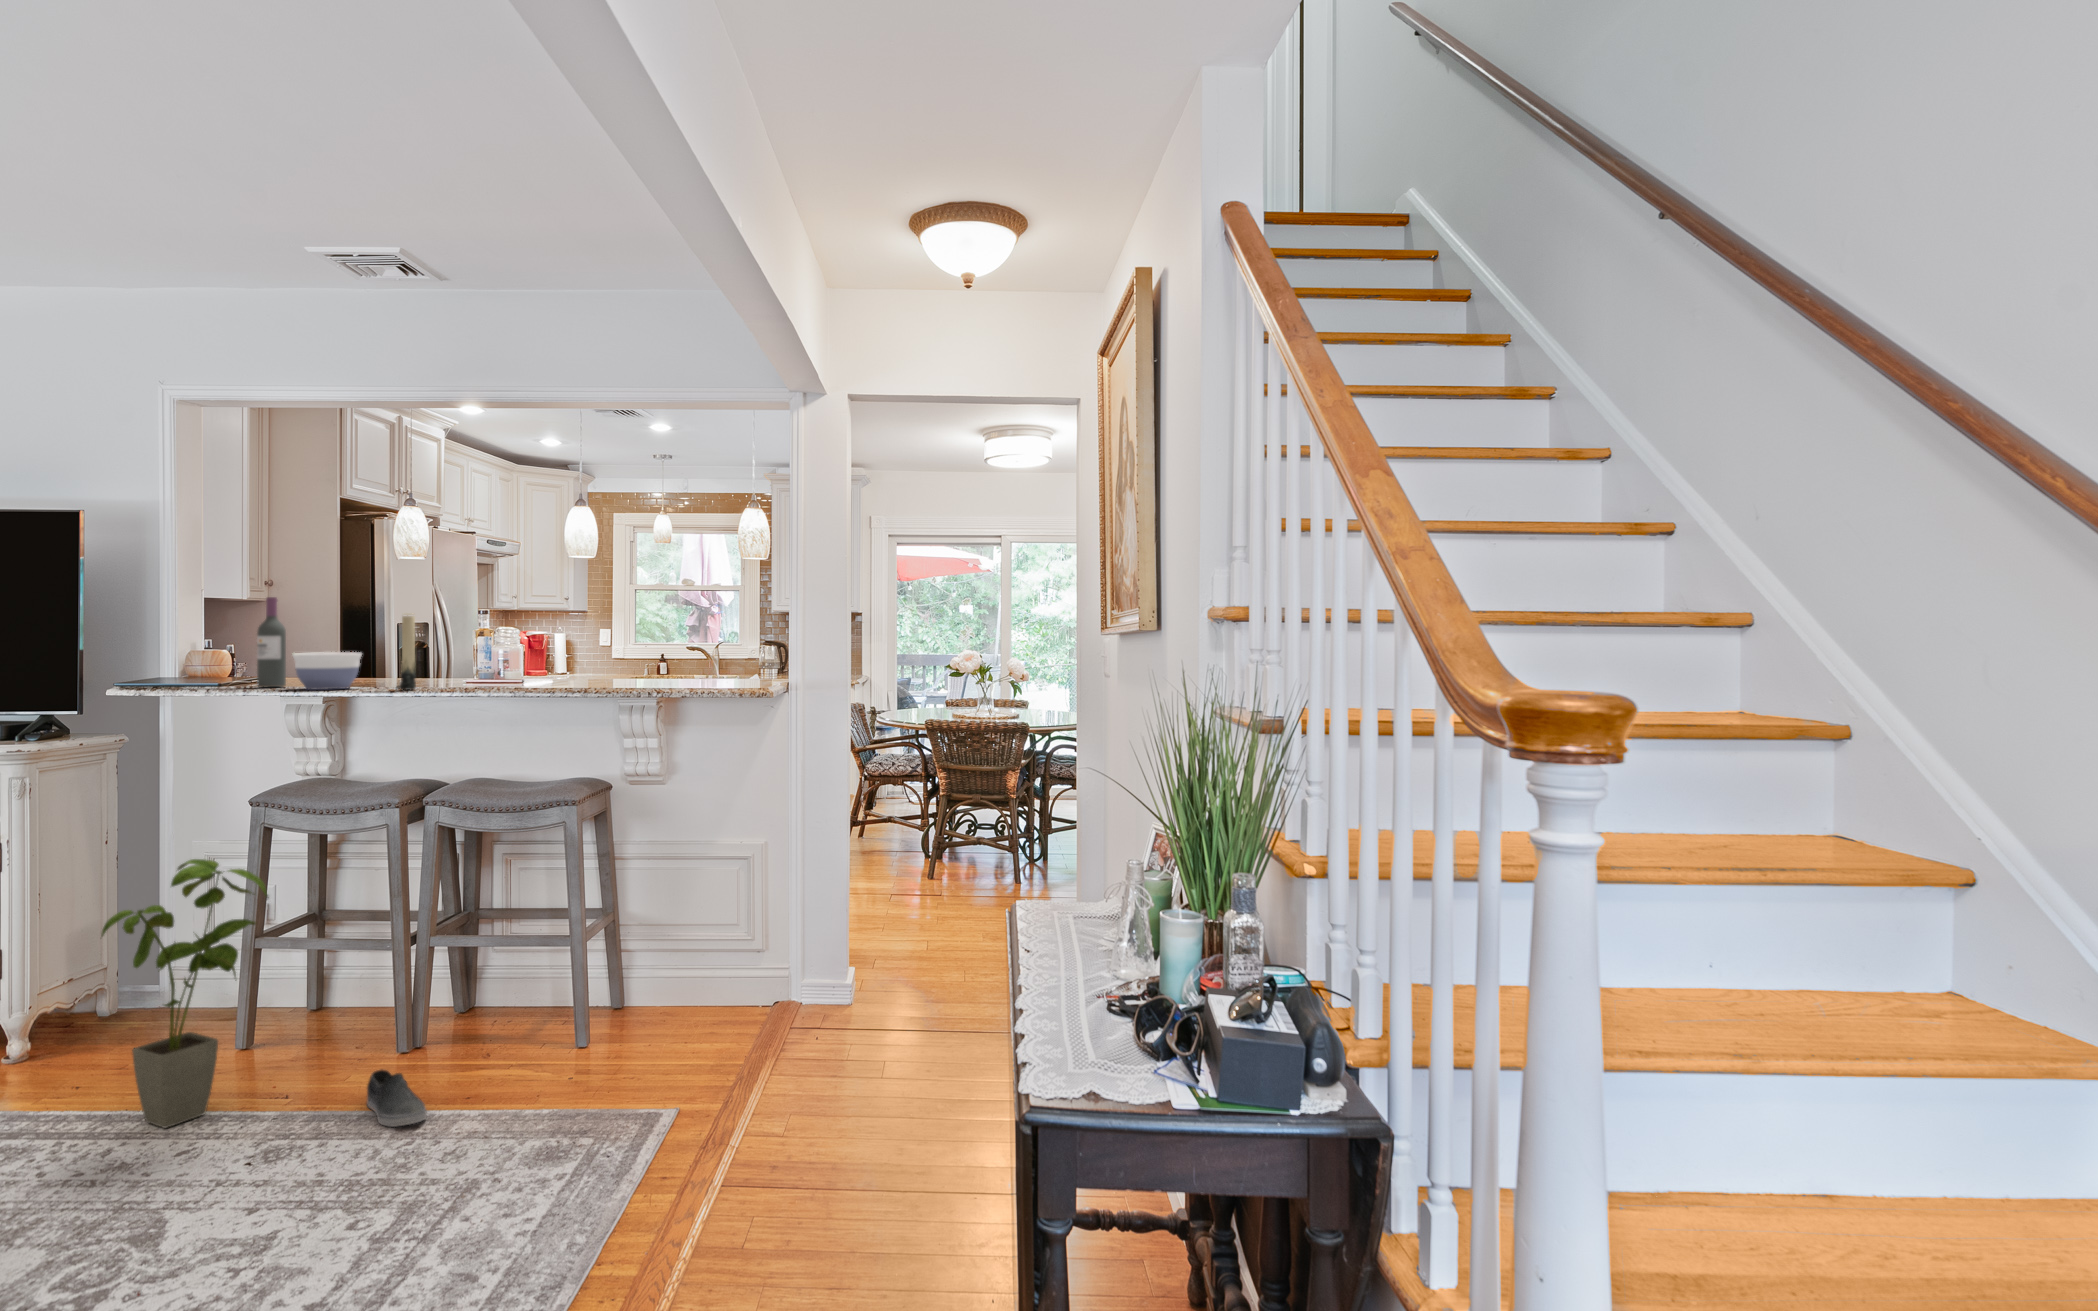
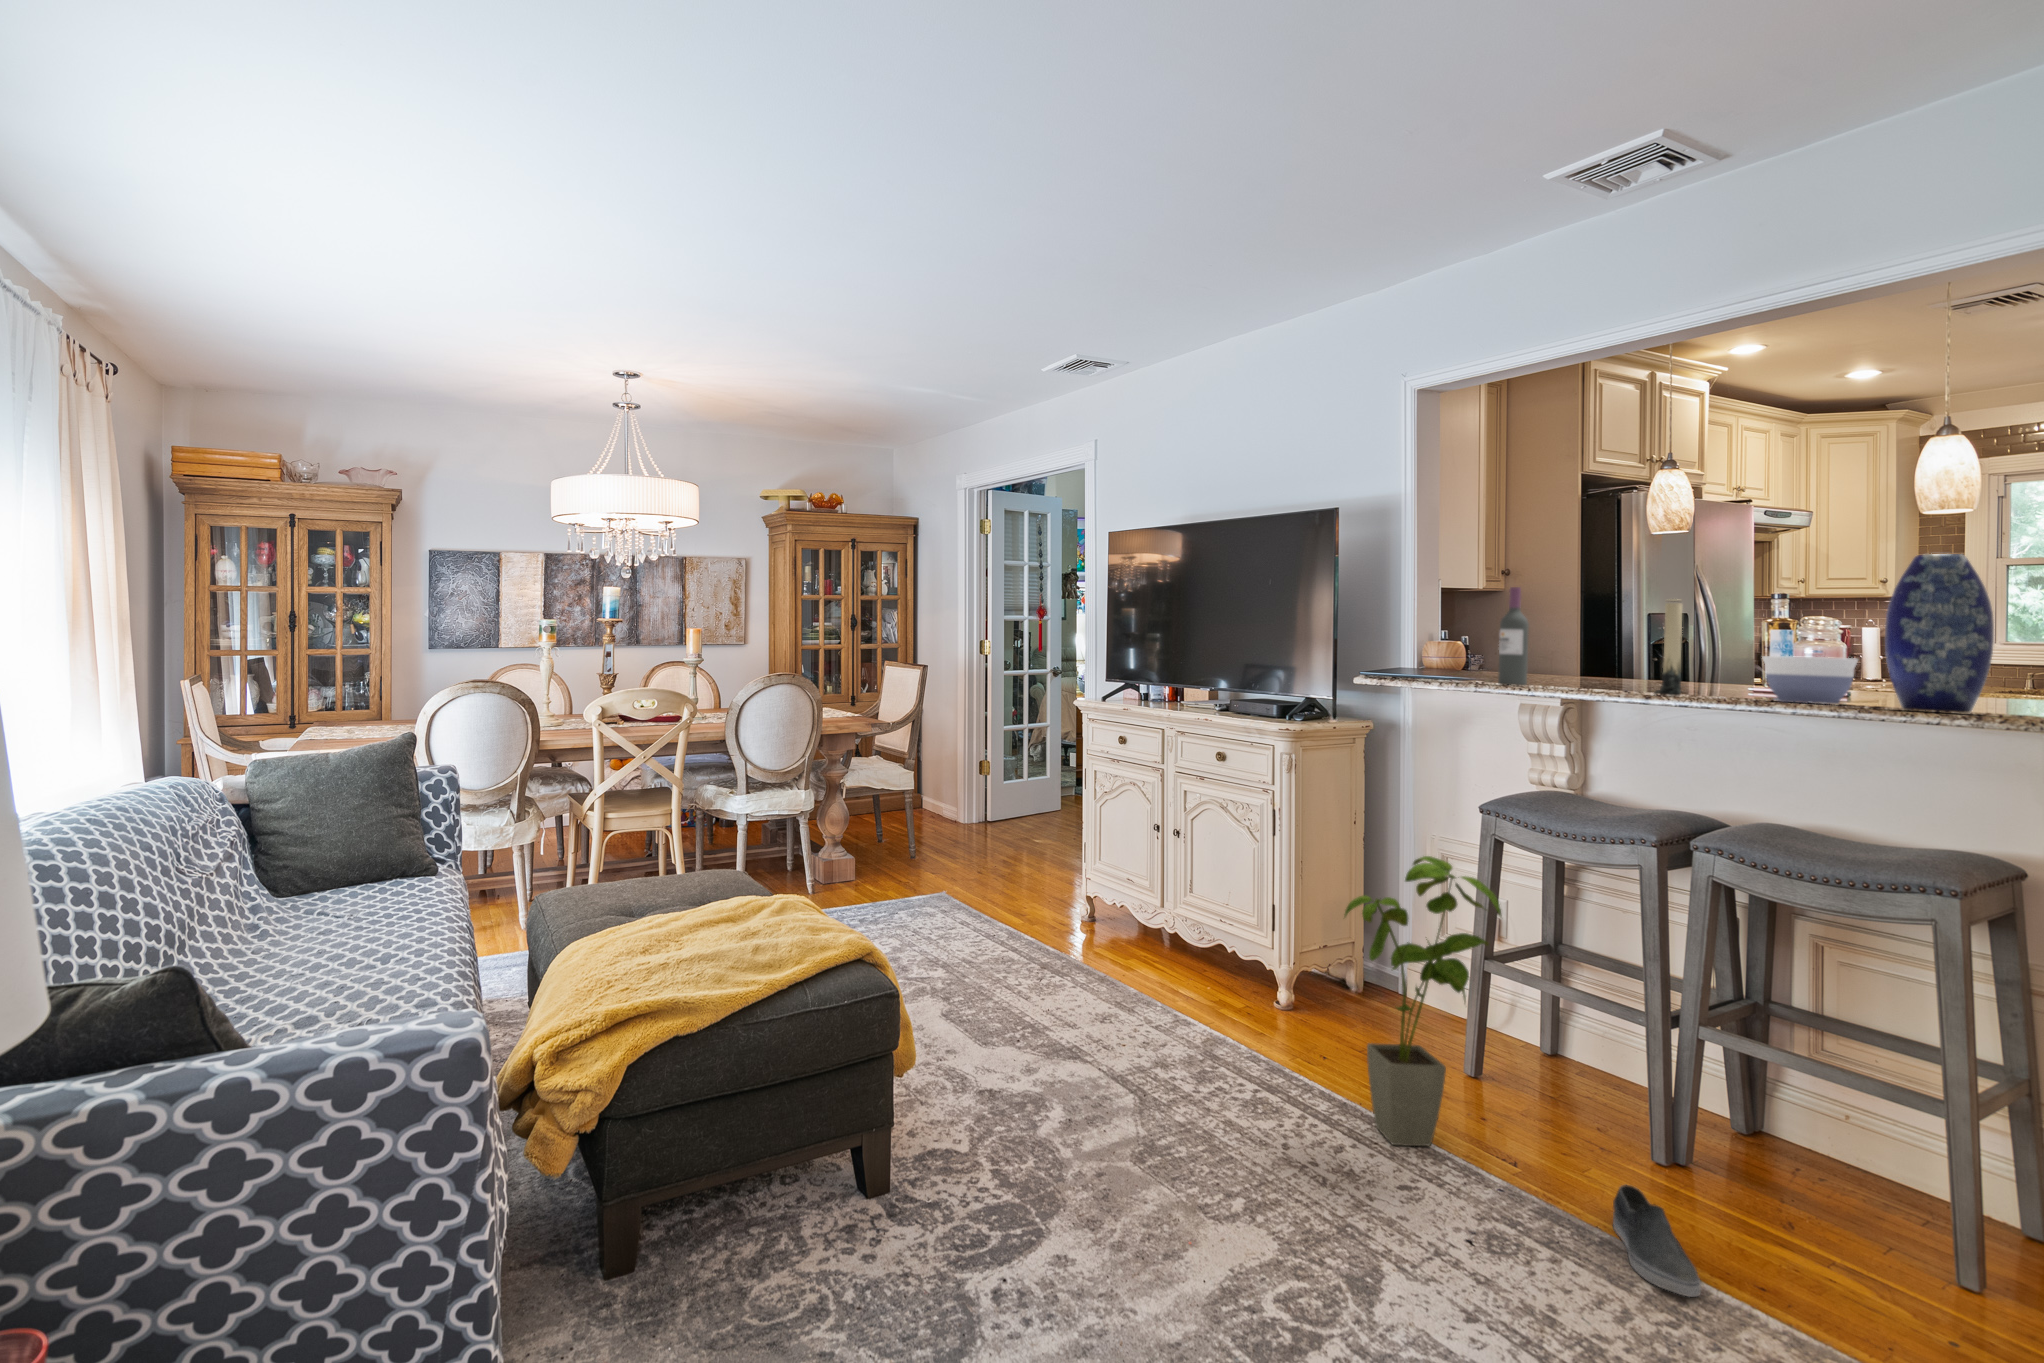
vase: none [546,586,603,690] -> present [1885,554,1994,713]
bowl: present [293,652,362,690] -> present [1763,656,1858,704]

